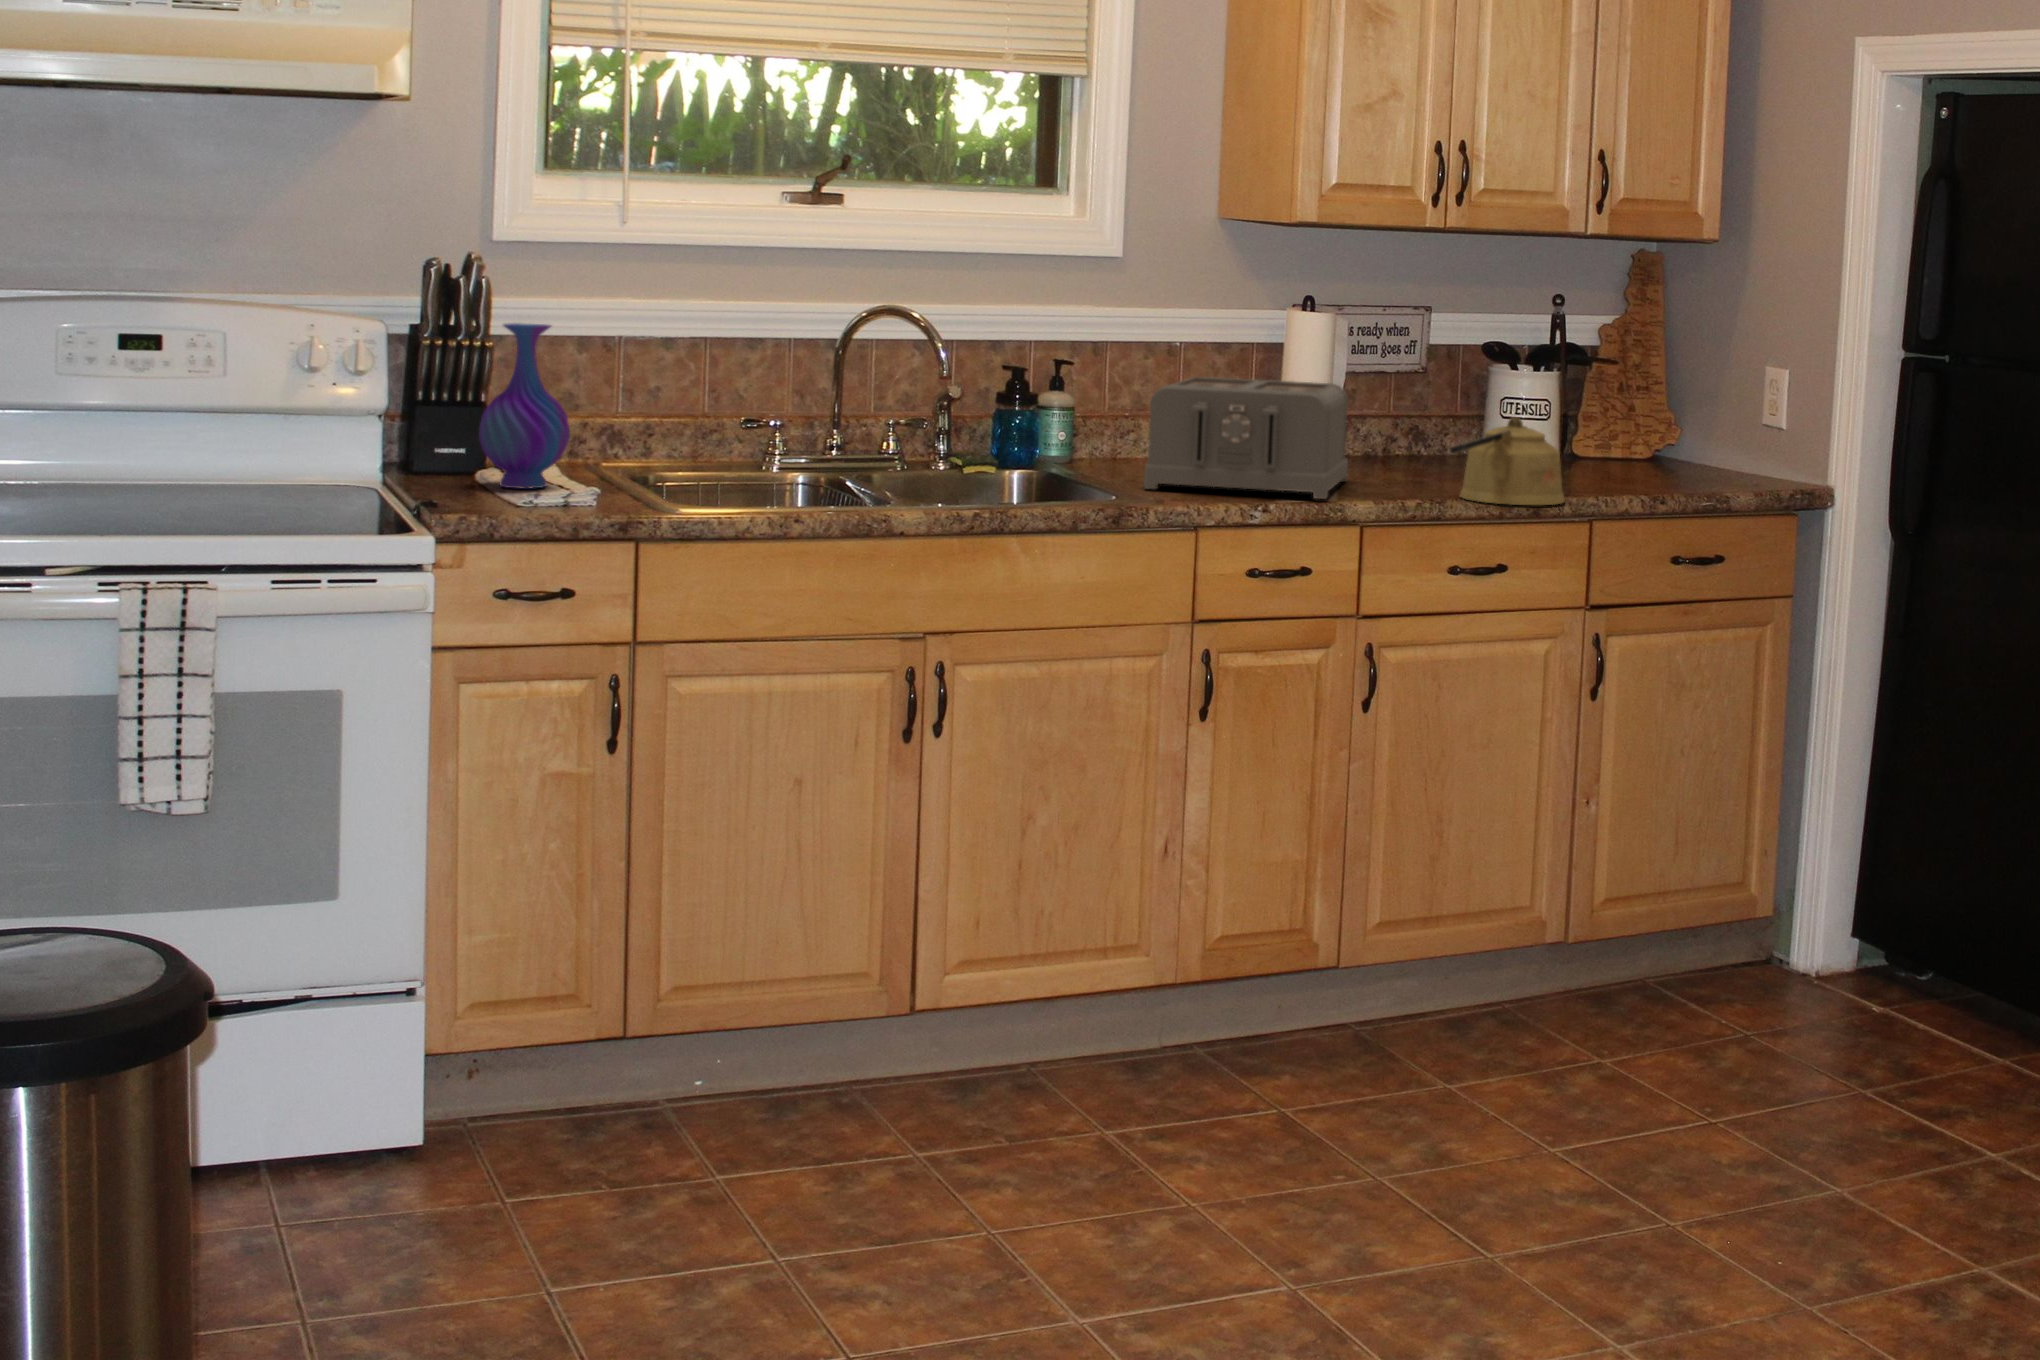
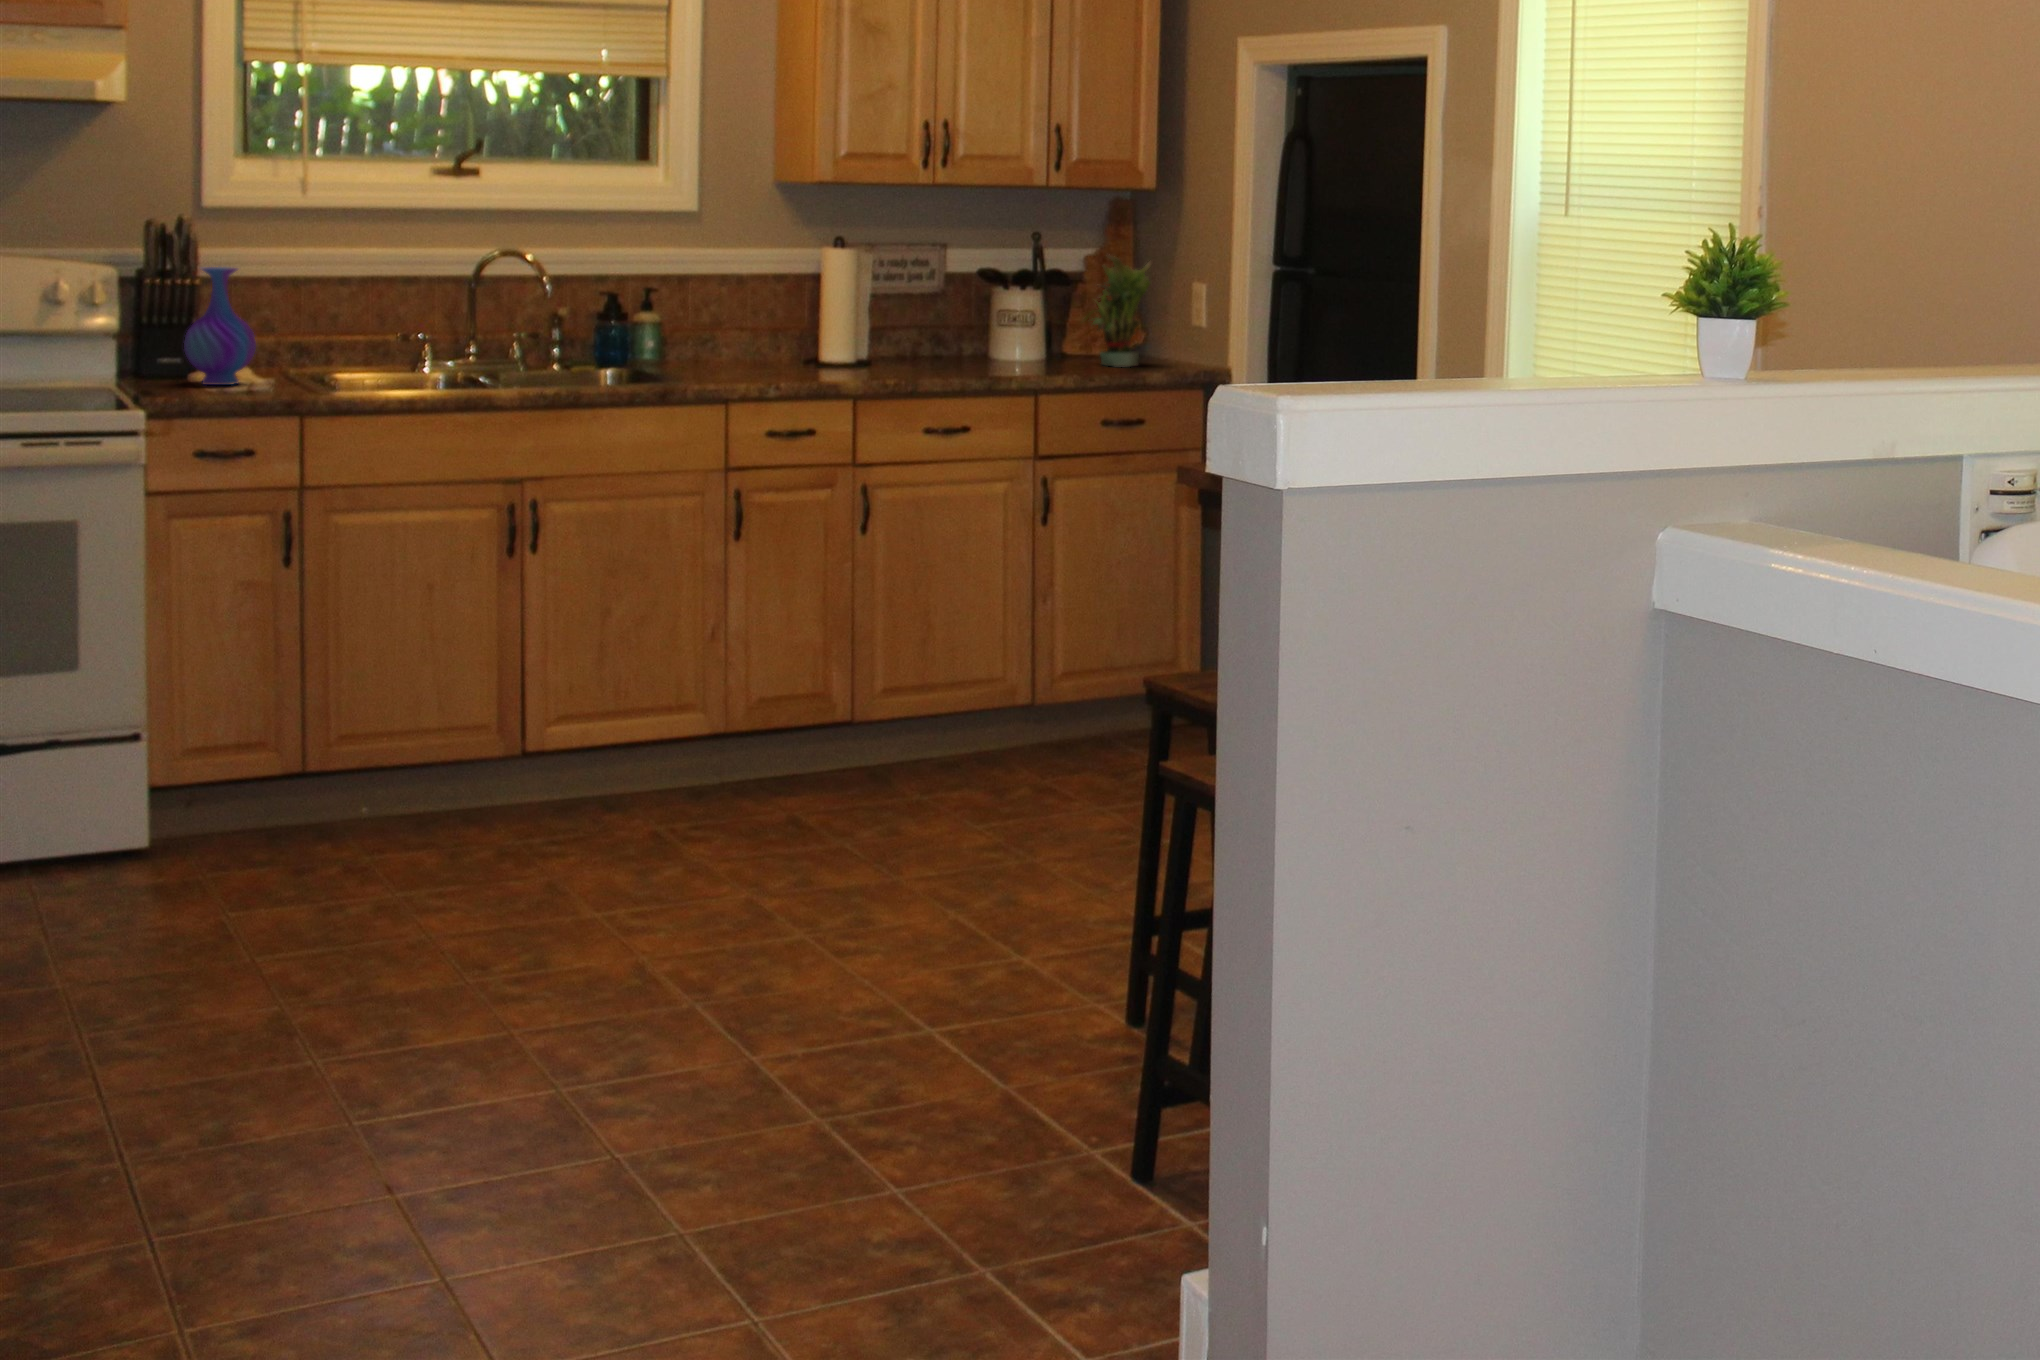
potted plant: none [1631,322,1741,485] -> present [1084,255,1152,367]
toaster: present [1144,377,1348,499] -> none [704,297,865,380]
kettle: present [1450,417,1565,505] -> none [927,321,1012,381]

